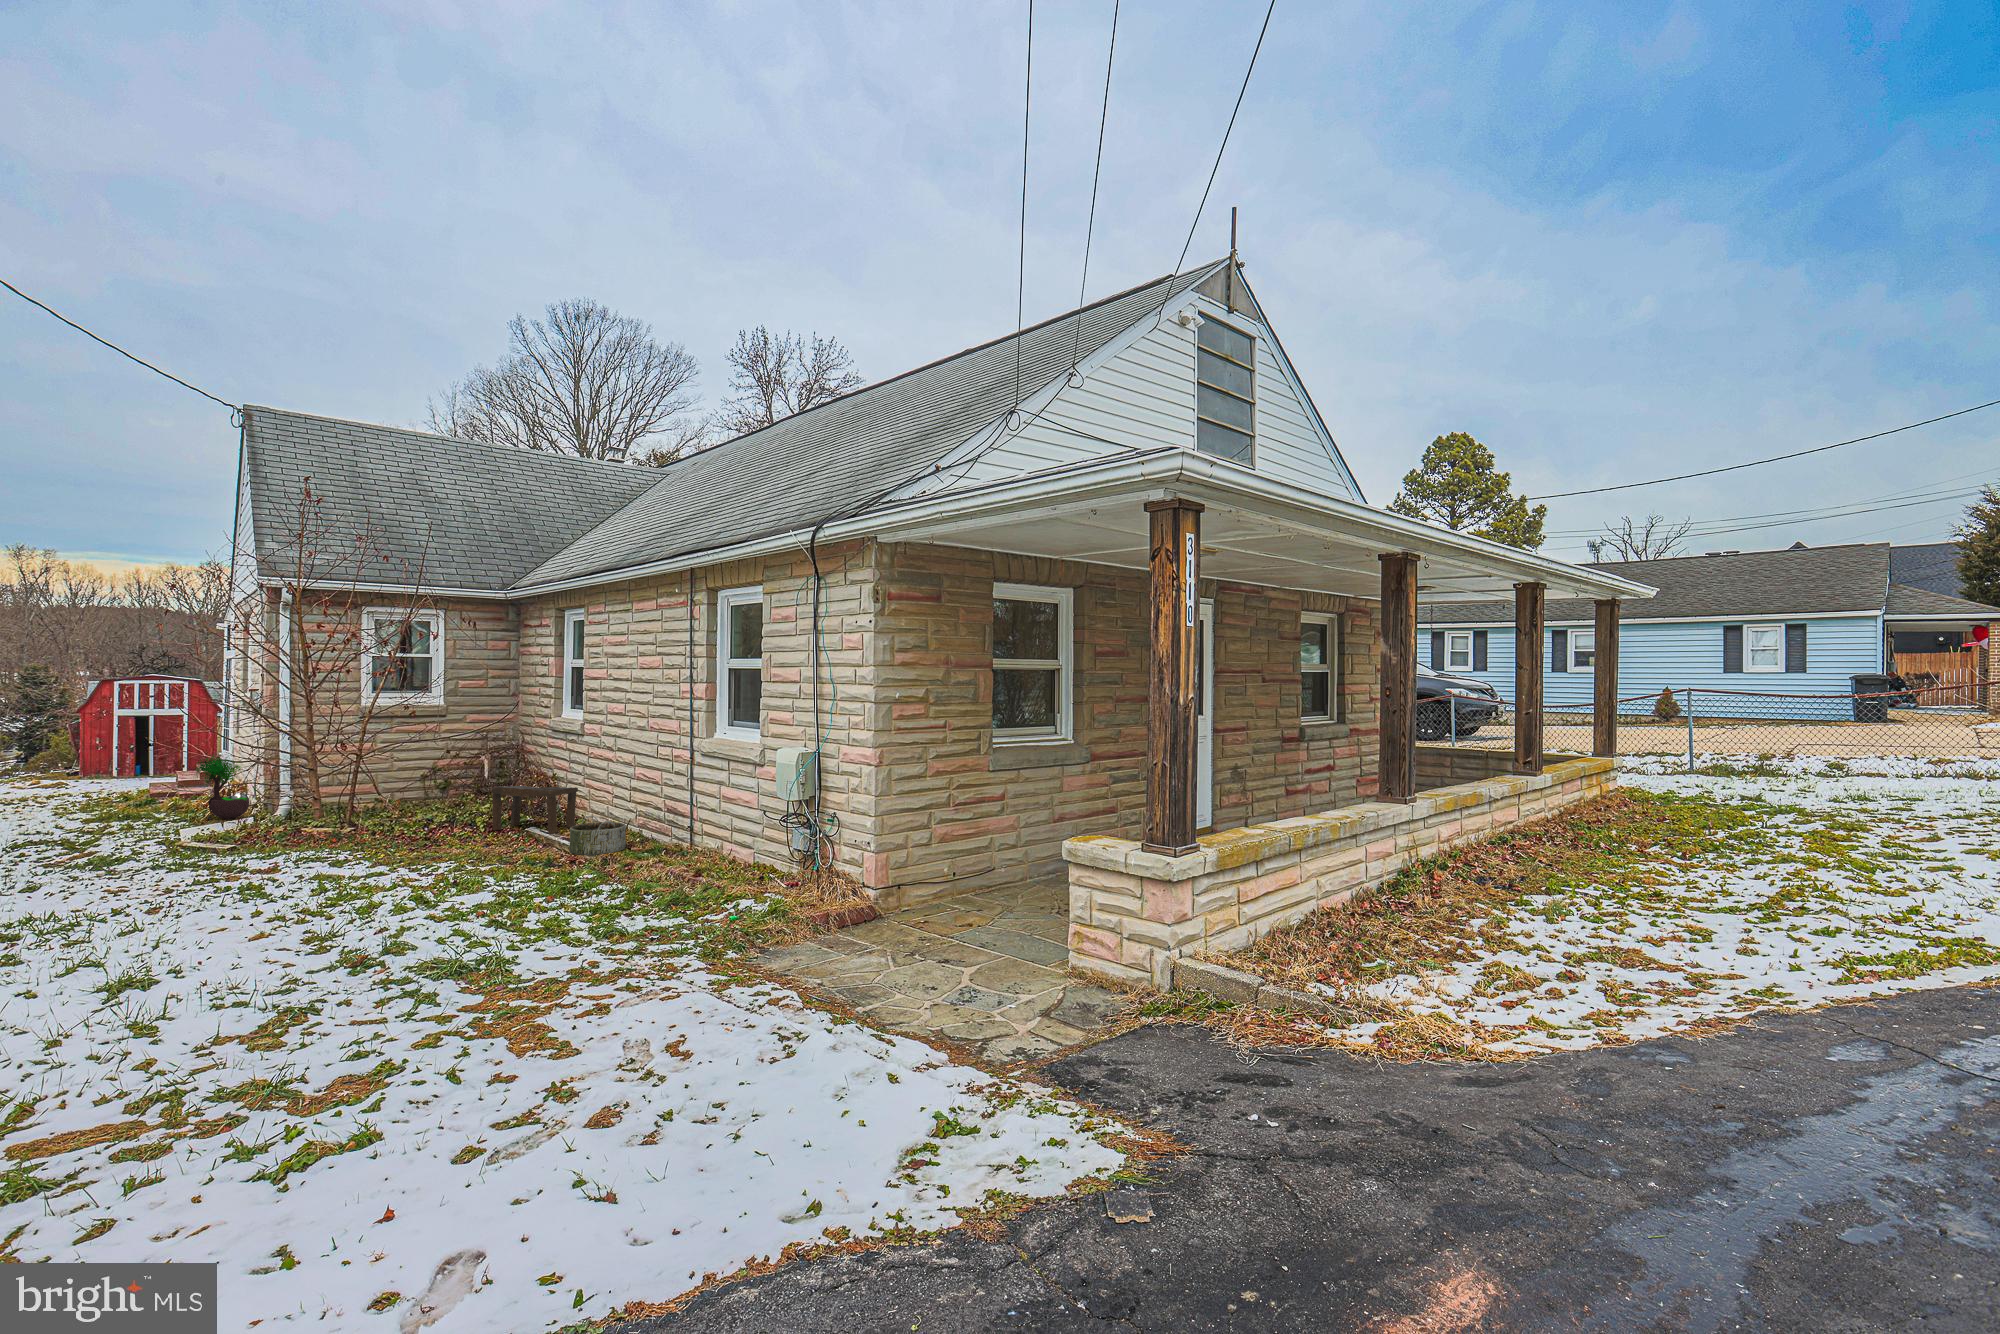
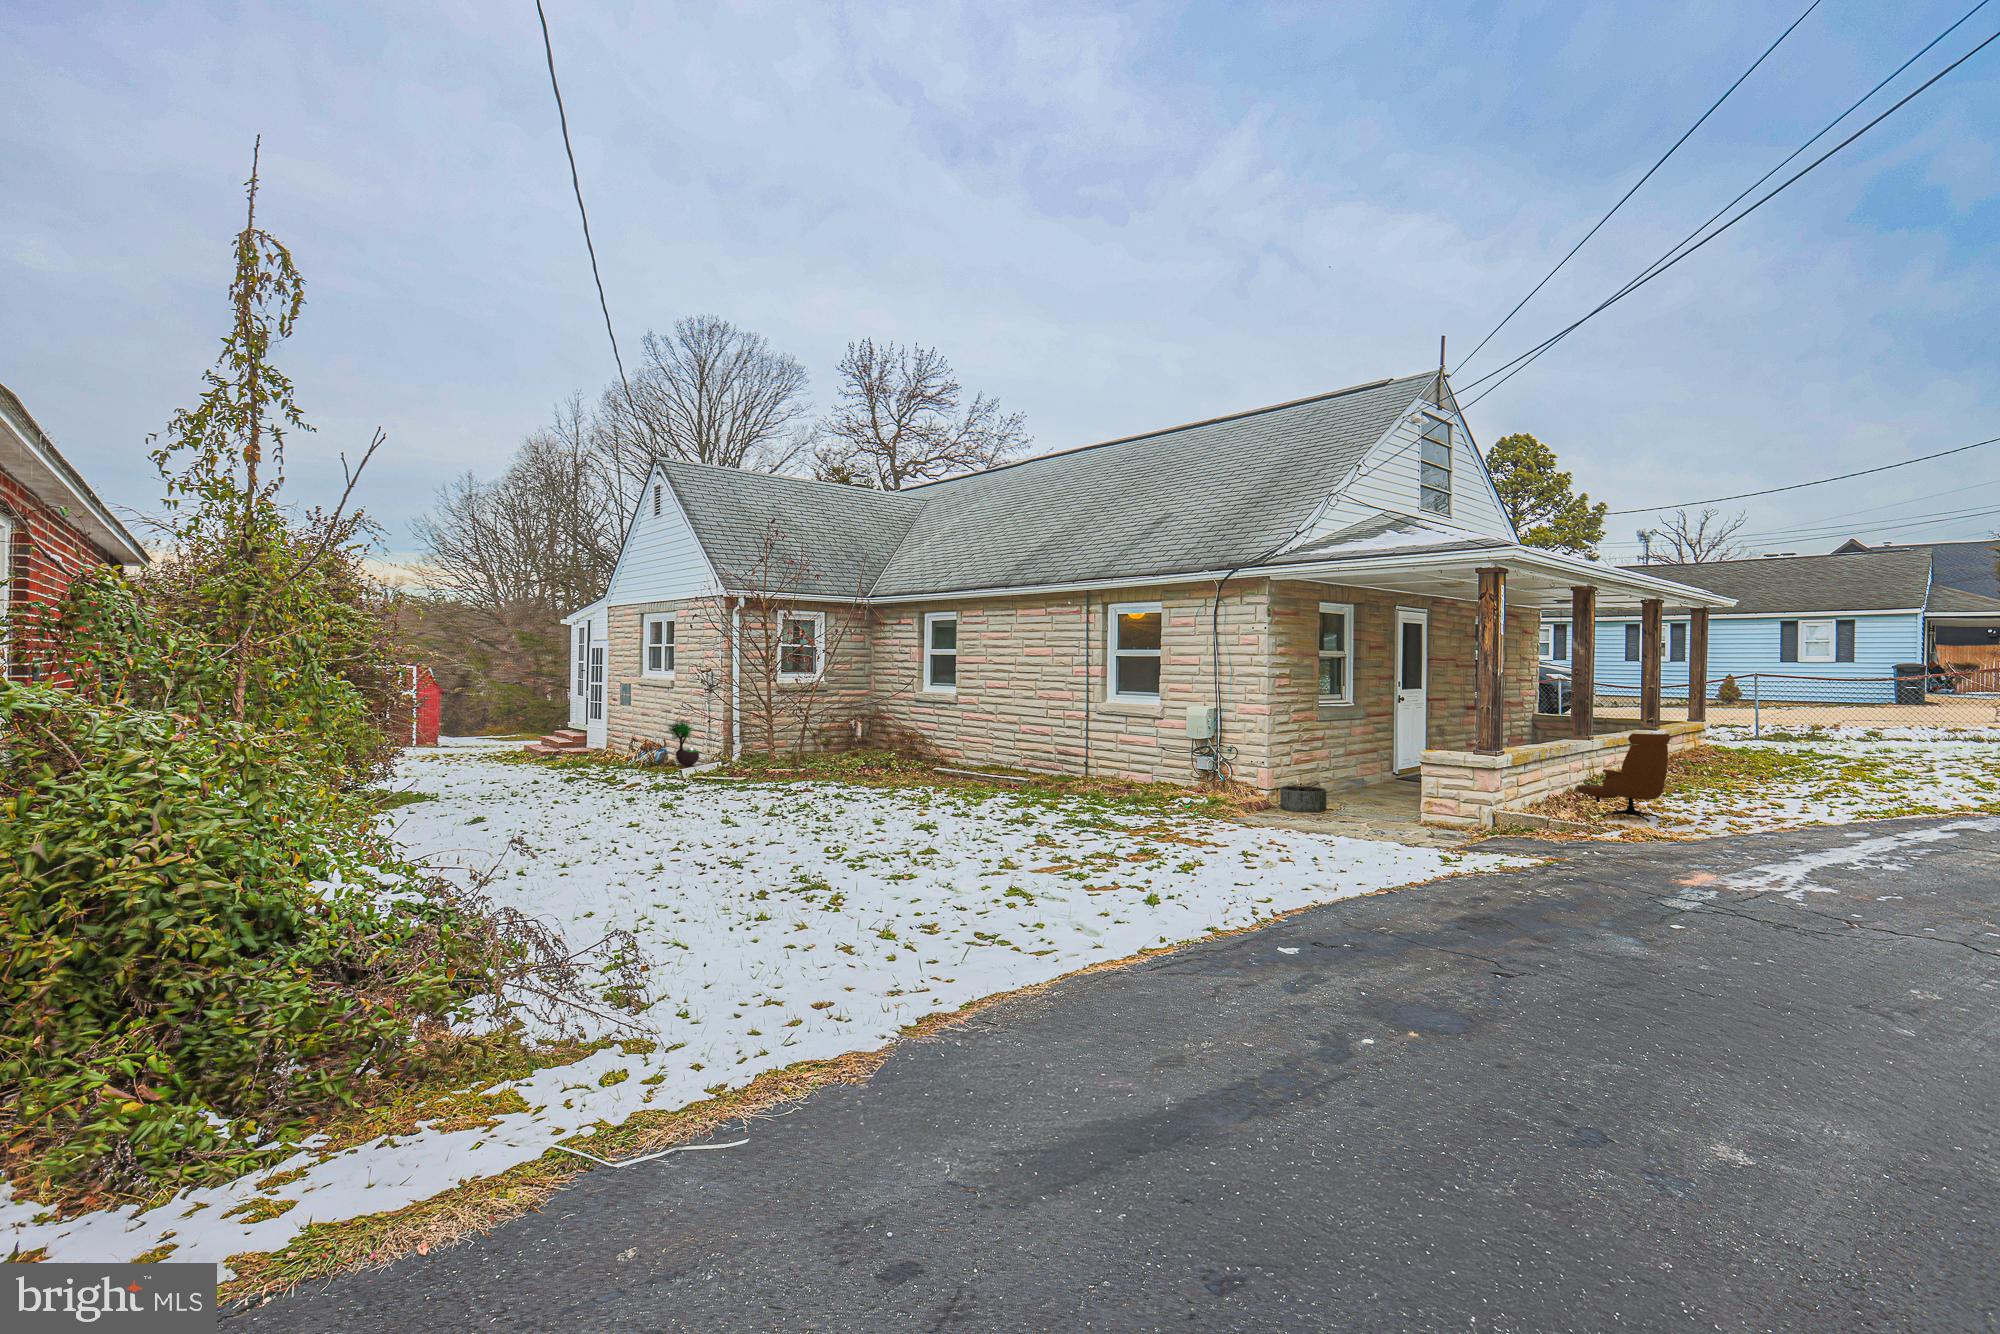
bench: present [491,785,578,834] -> none [899,741,957,773]
lounge chair: none [1378,808,1510,965] -> present [1577,733,1671,822]
basket: present [569,816,626,855] -> present [1280,781,1326,812]

